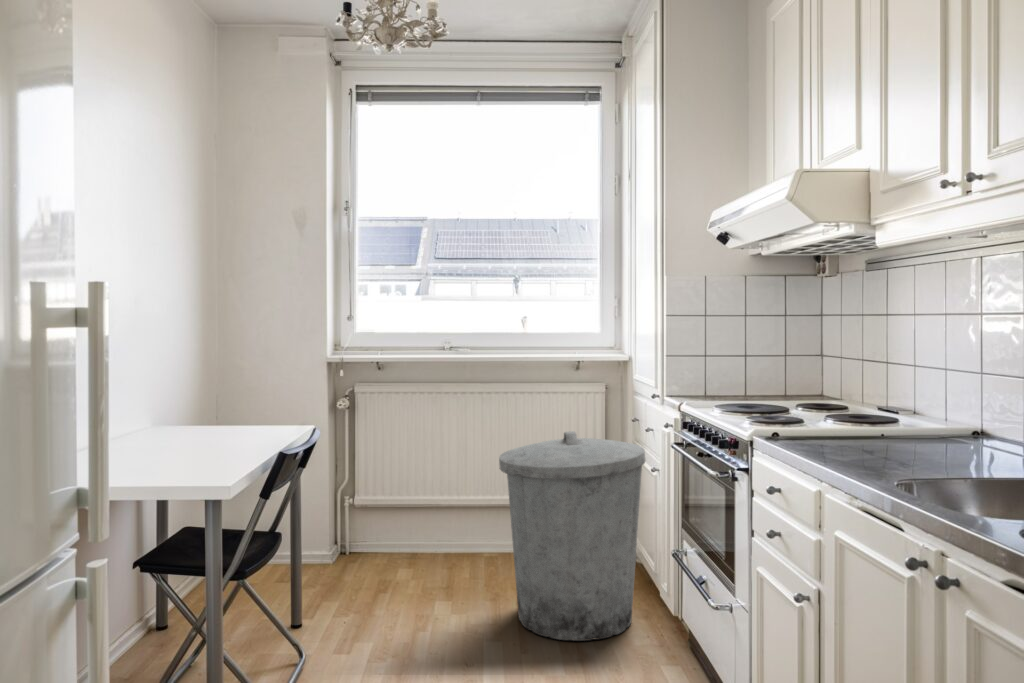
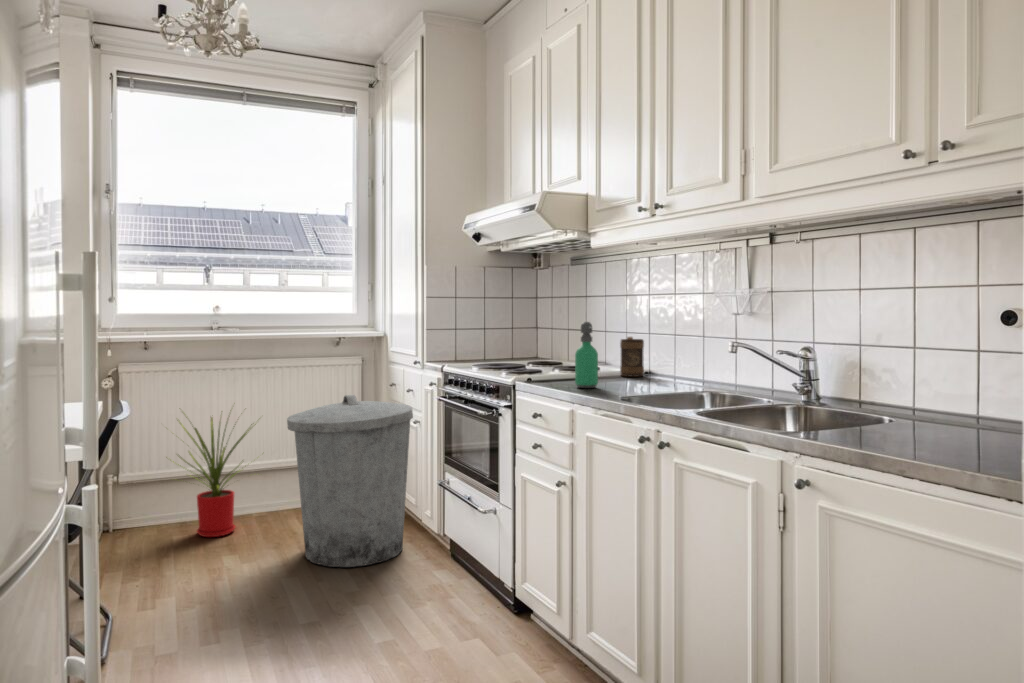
soap dispenser: none [840,360,878,462] -> present [575,322,598,388]
mug: none [928,377,969,439] -> present [620,337,644,377]
house plant: none [388,429,492,574] -> present [173,417,256,537]

